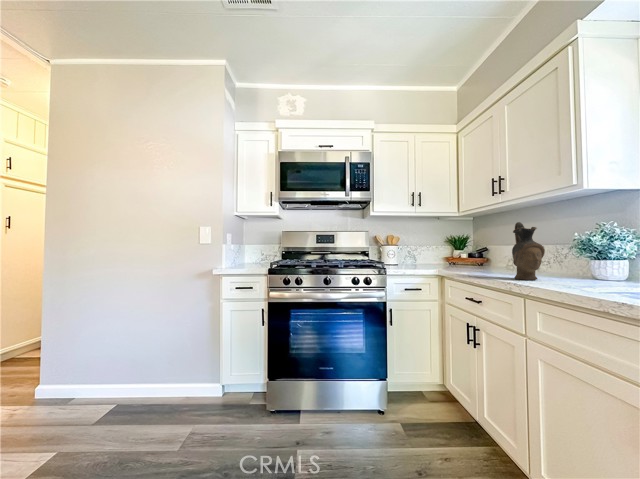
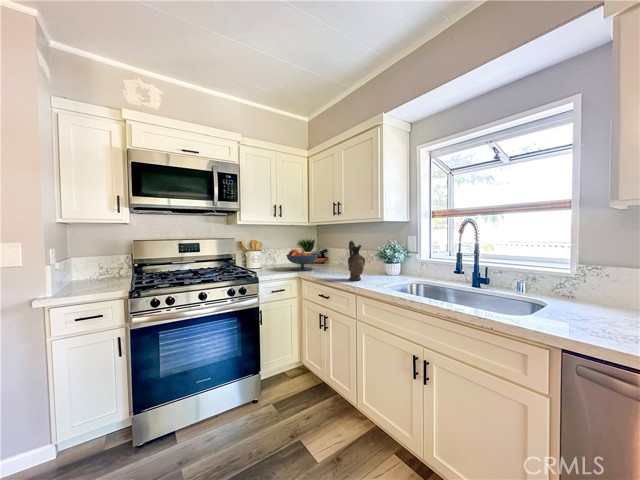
fruit bowl: none [426,243,470,269] -> present [286,249,318,271]

